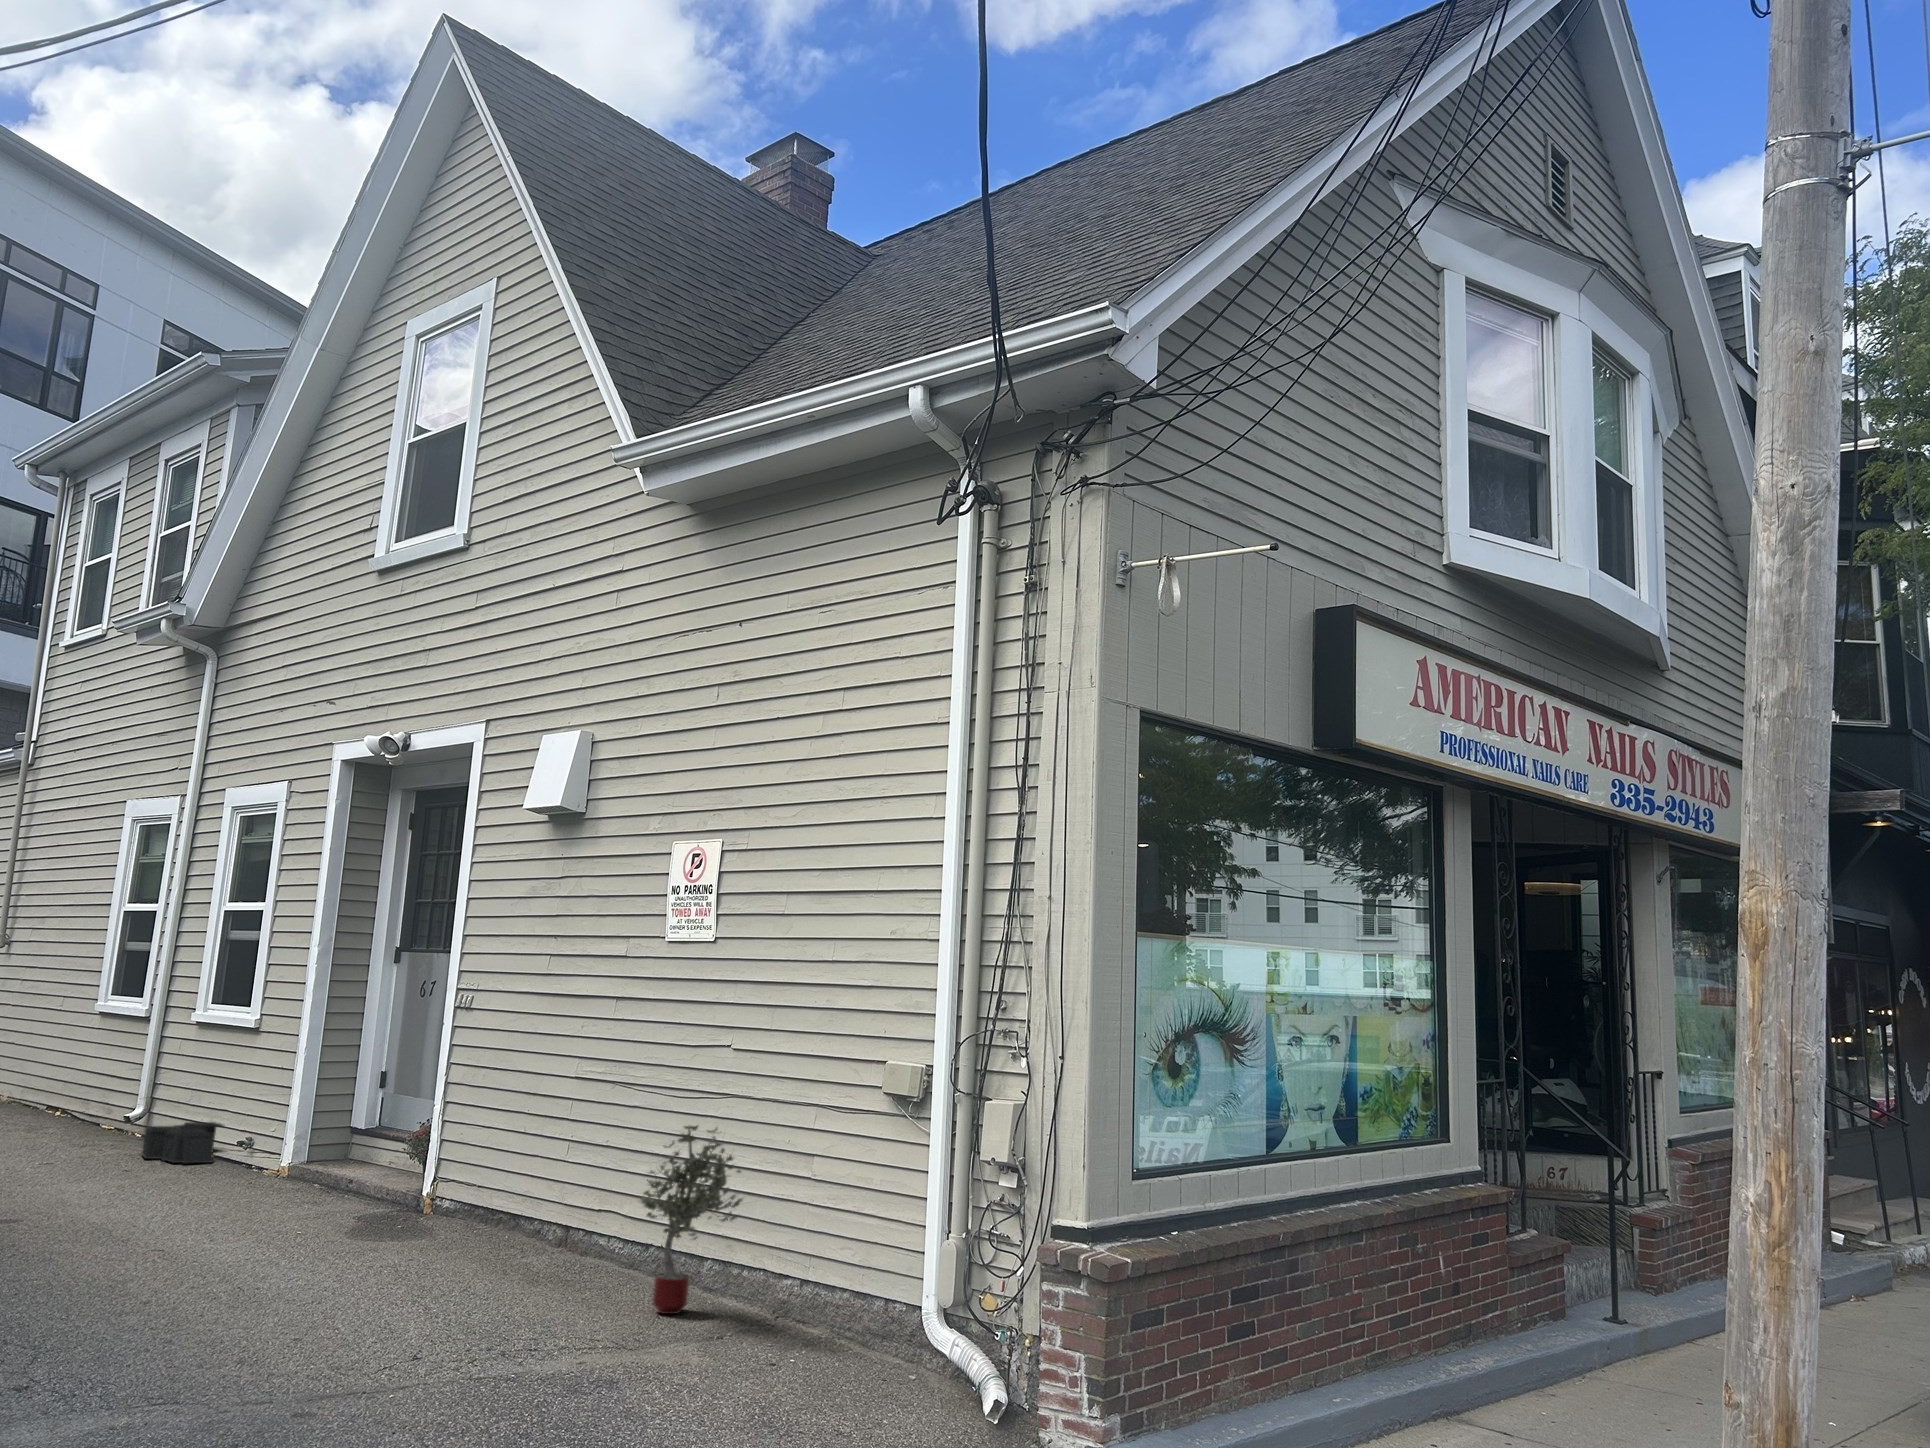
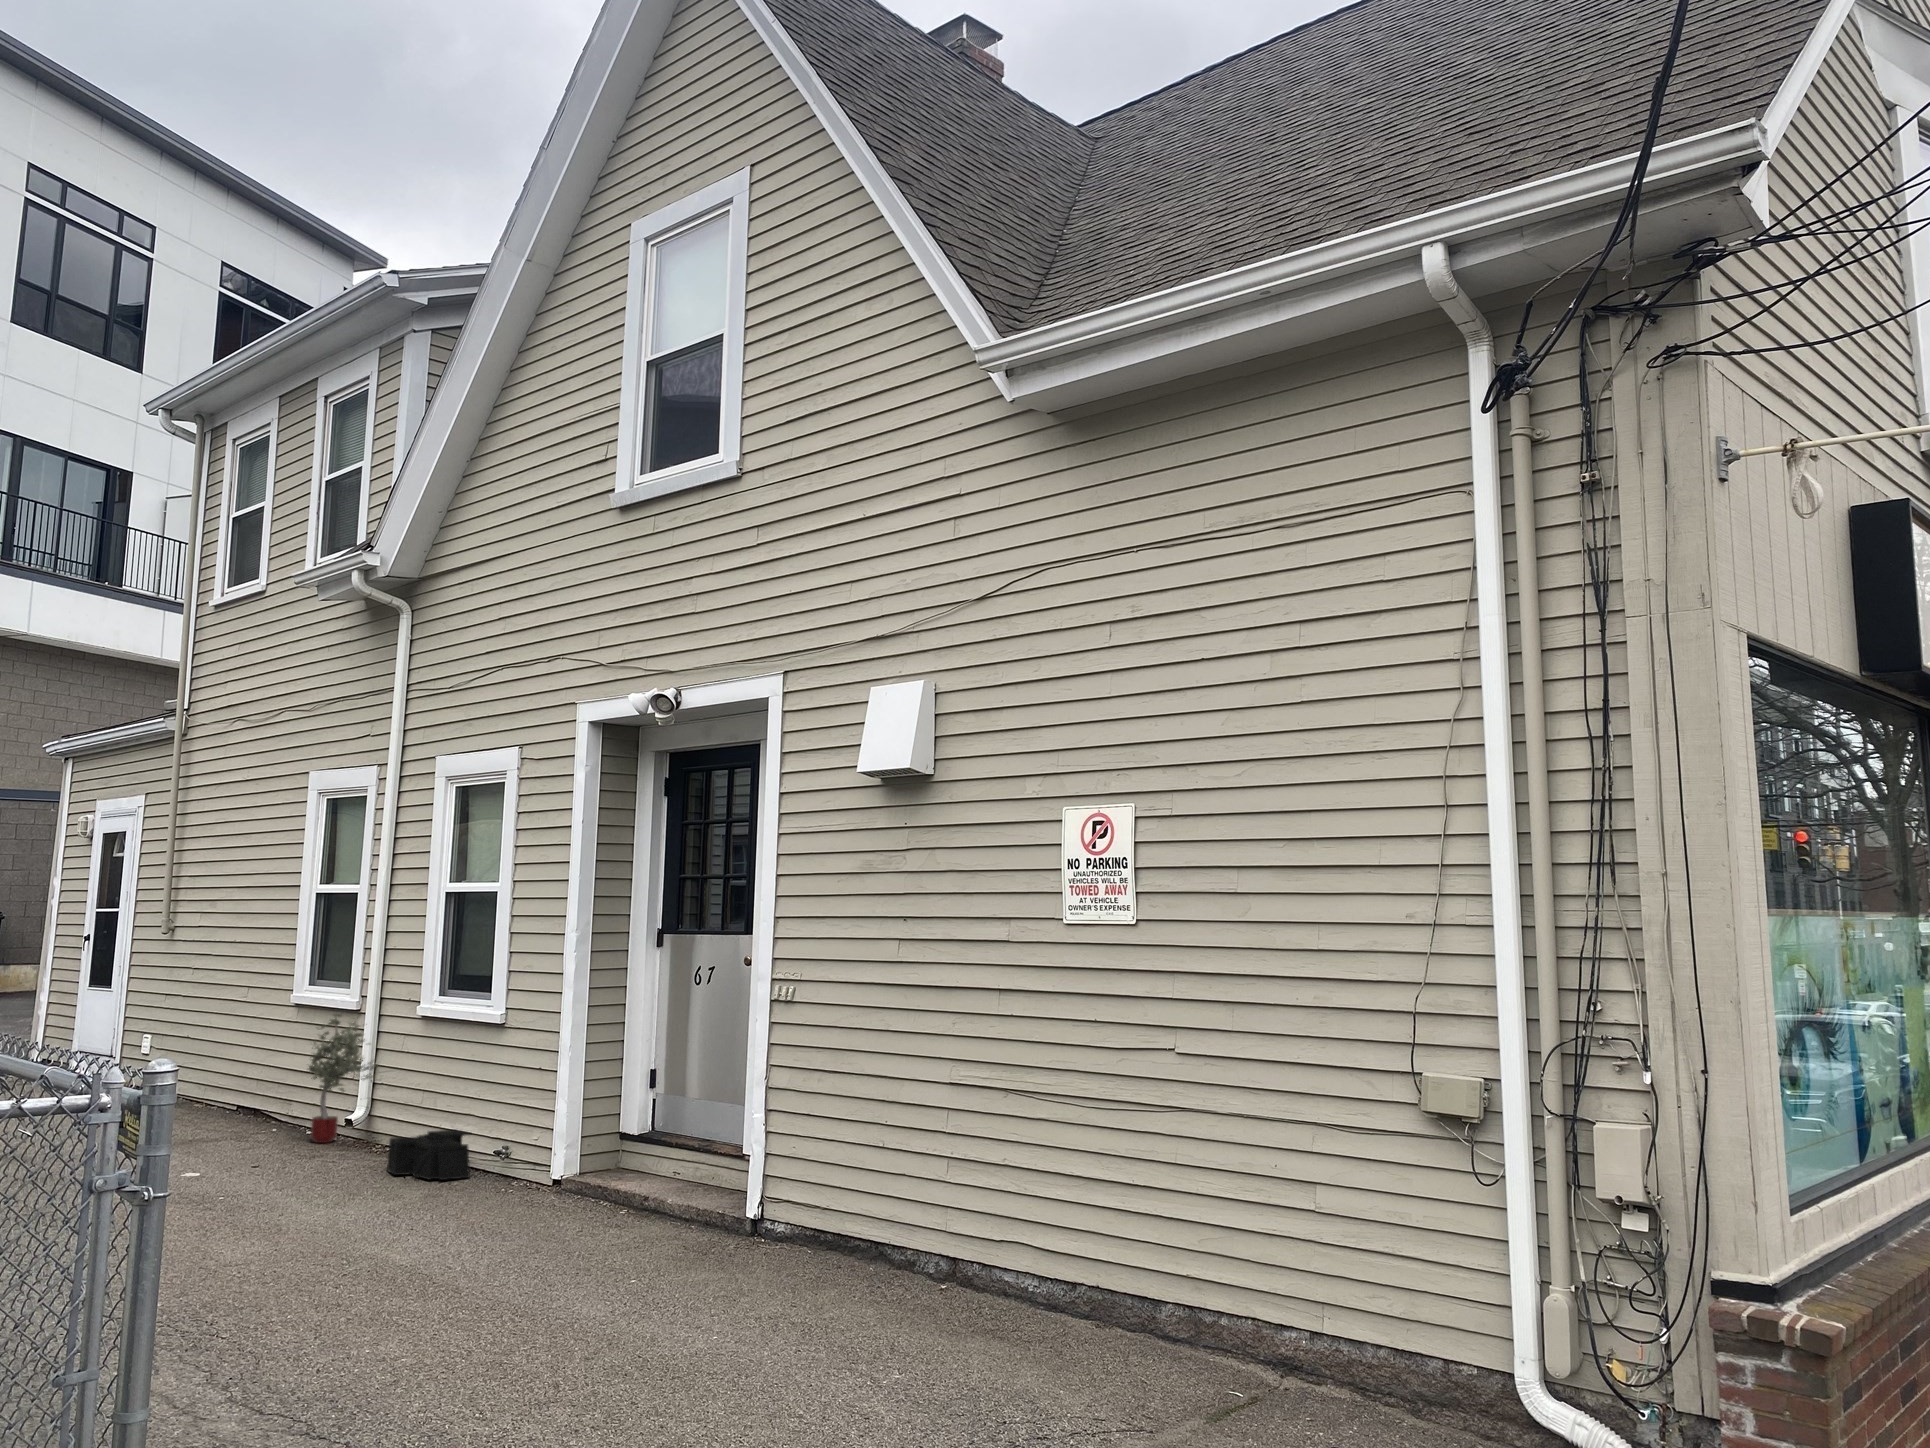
potted tree: present [640,1125,742,1314] -> present [309,1013,378,1143]

